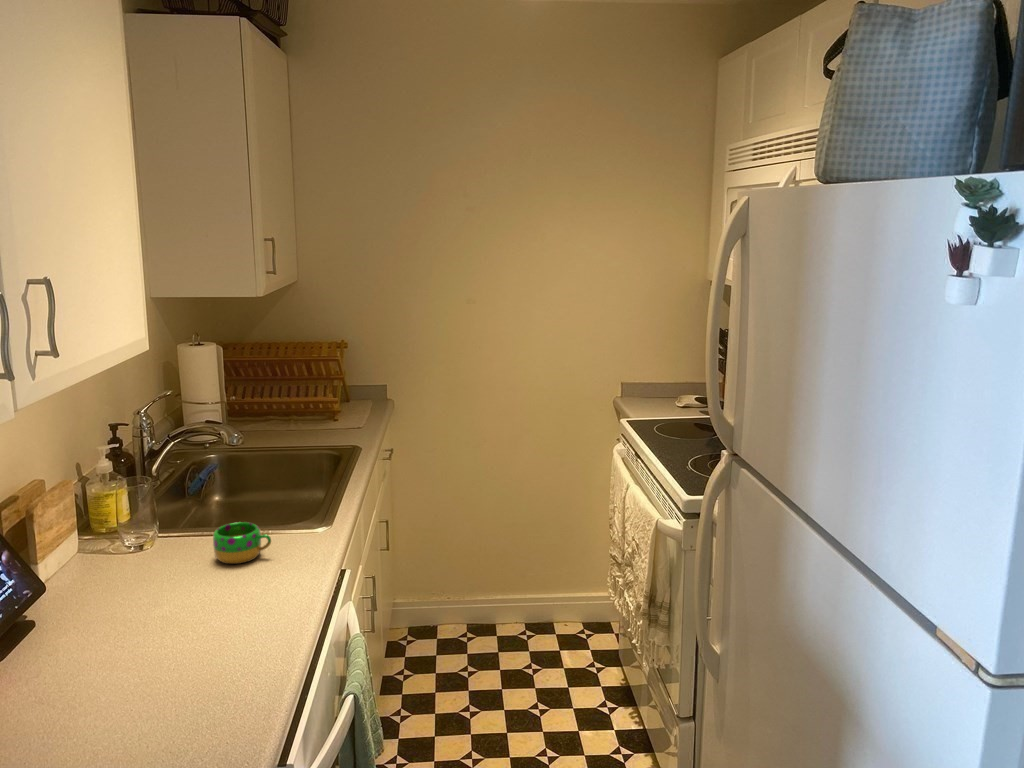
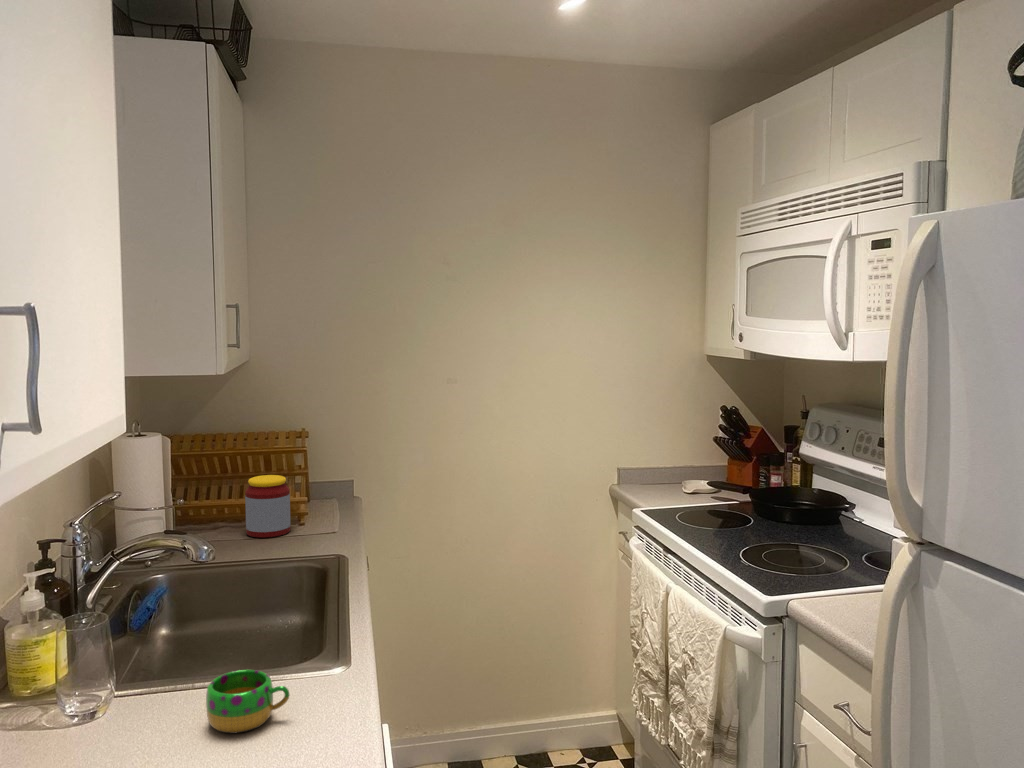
jar: none [288,379,325,430] -> present [245,475,290,537]

